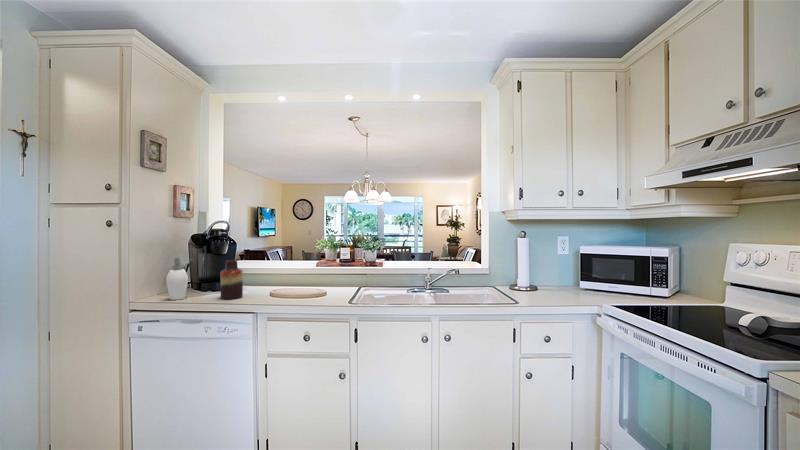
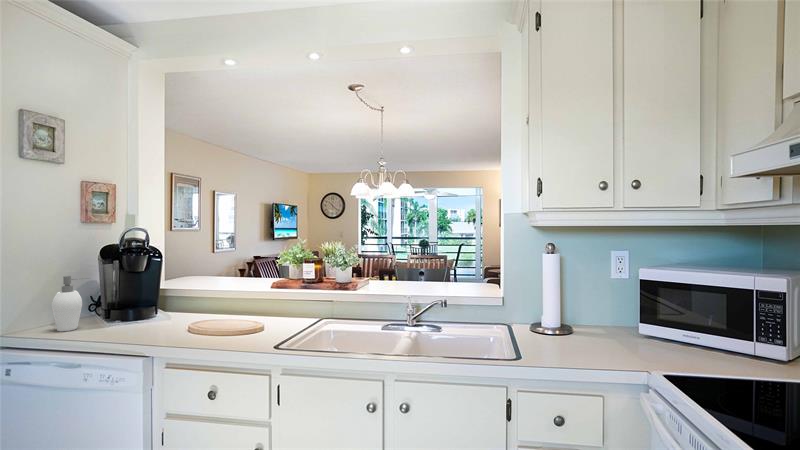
vase: present [220,260,243,299] -> none [119,280,150,333]

